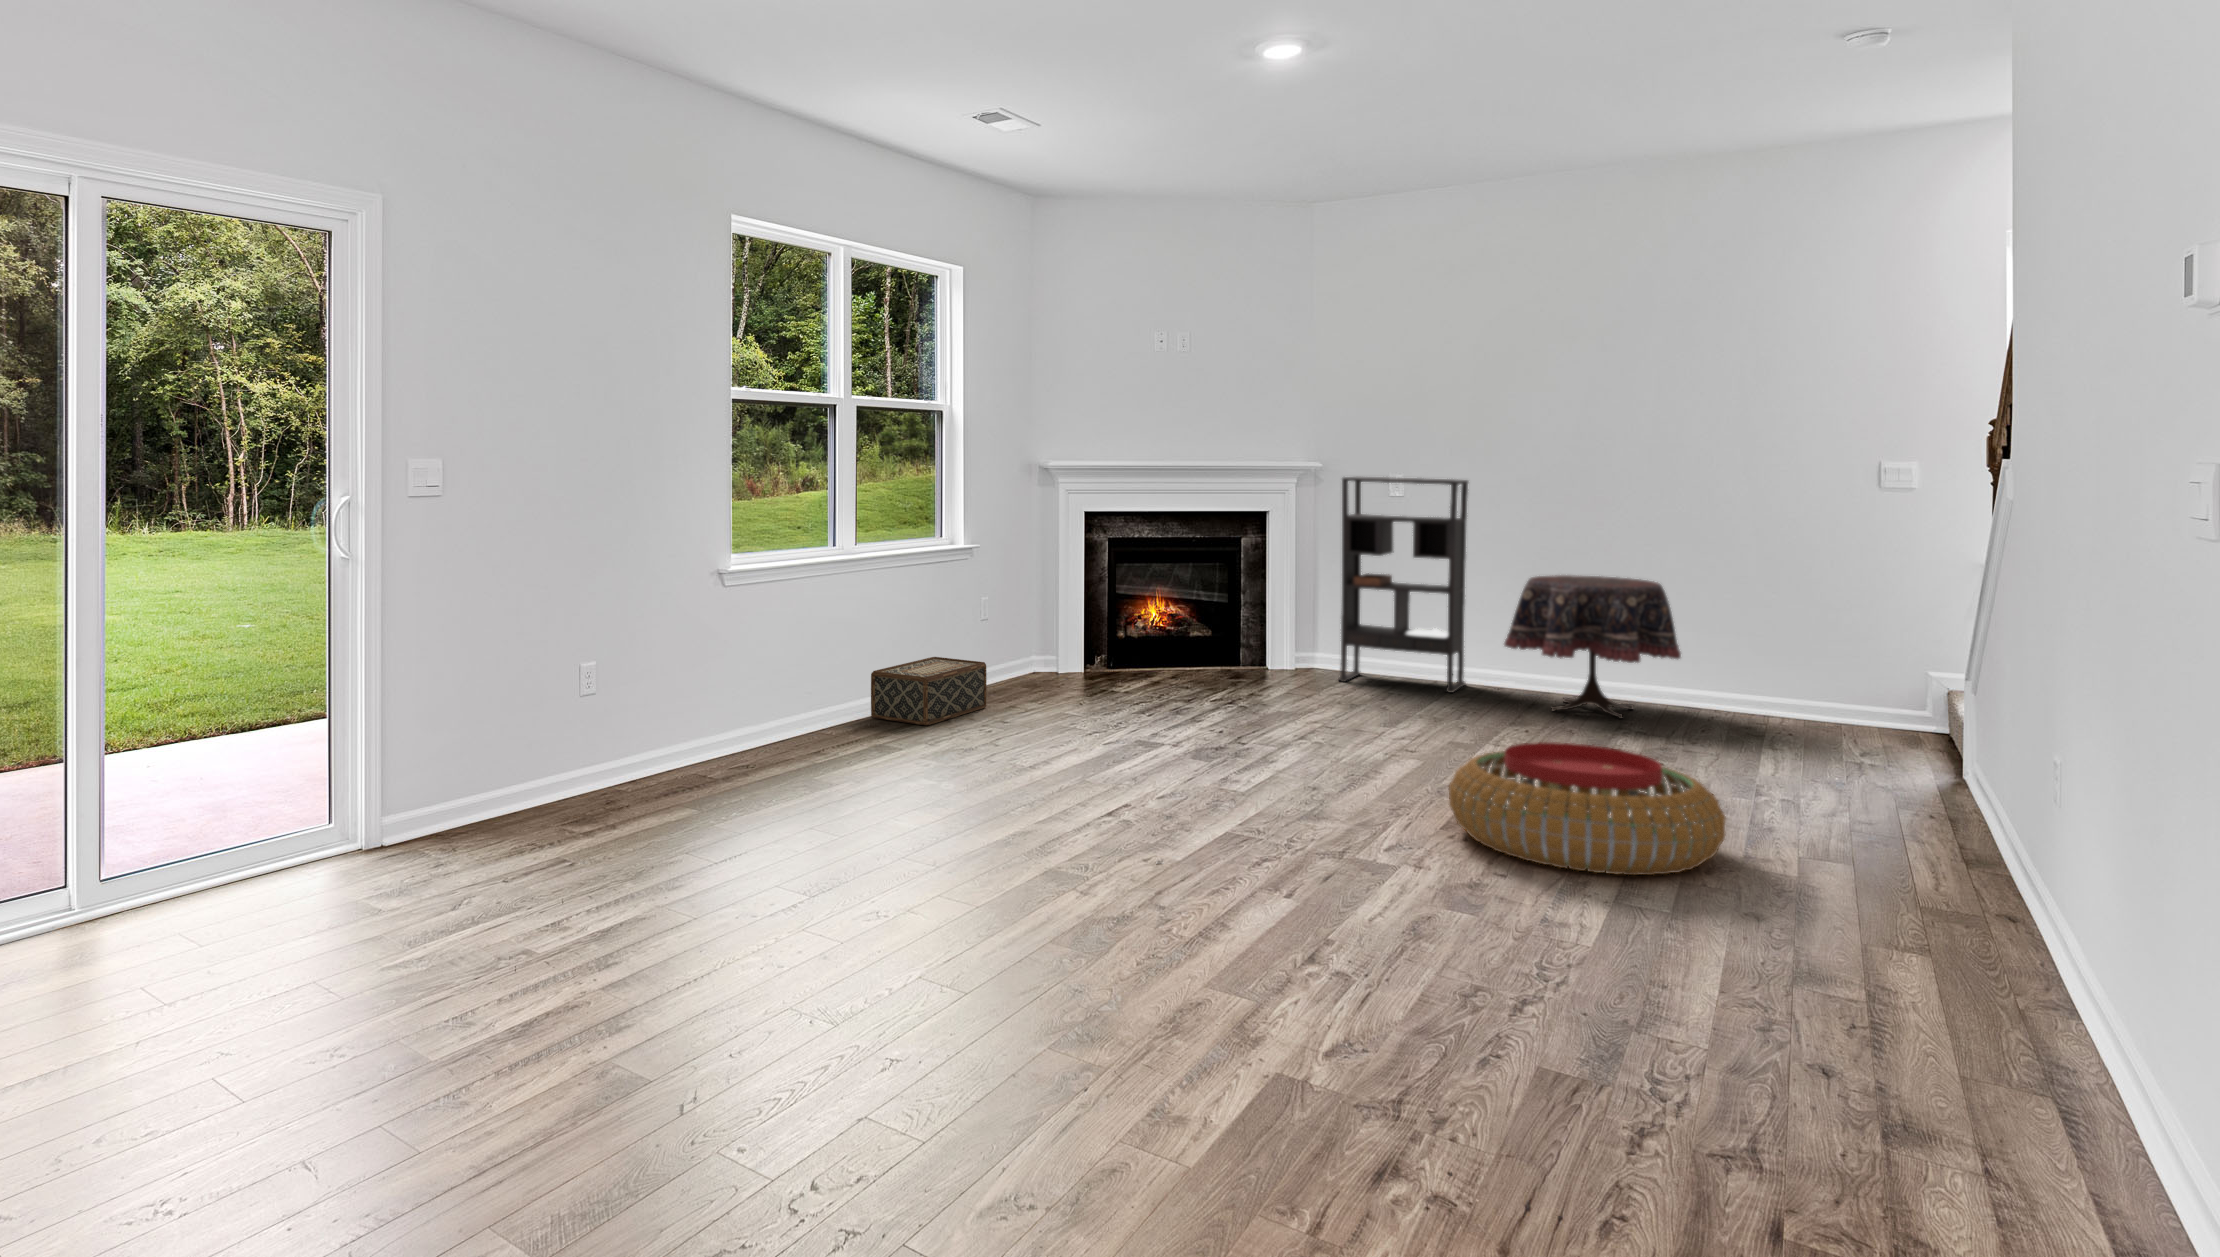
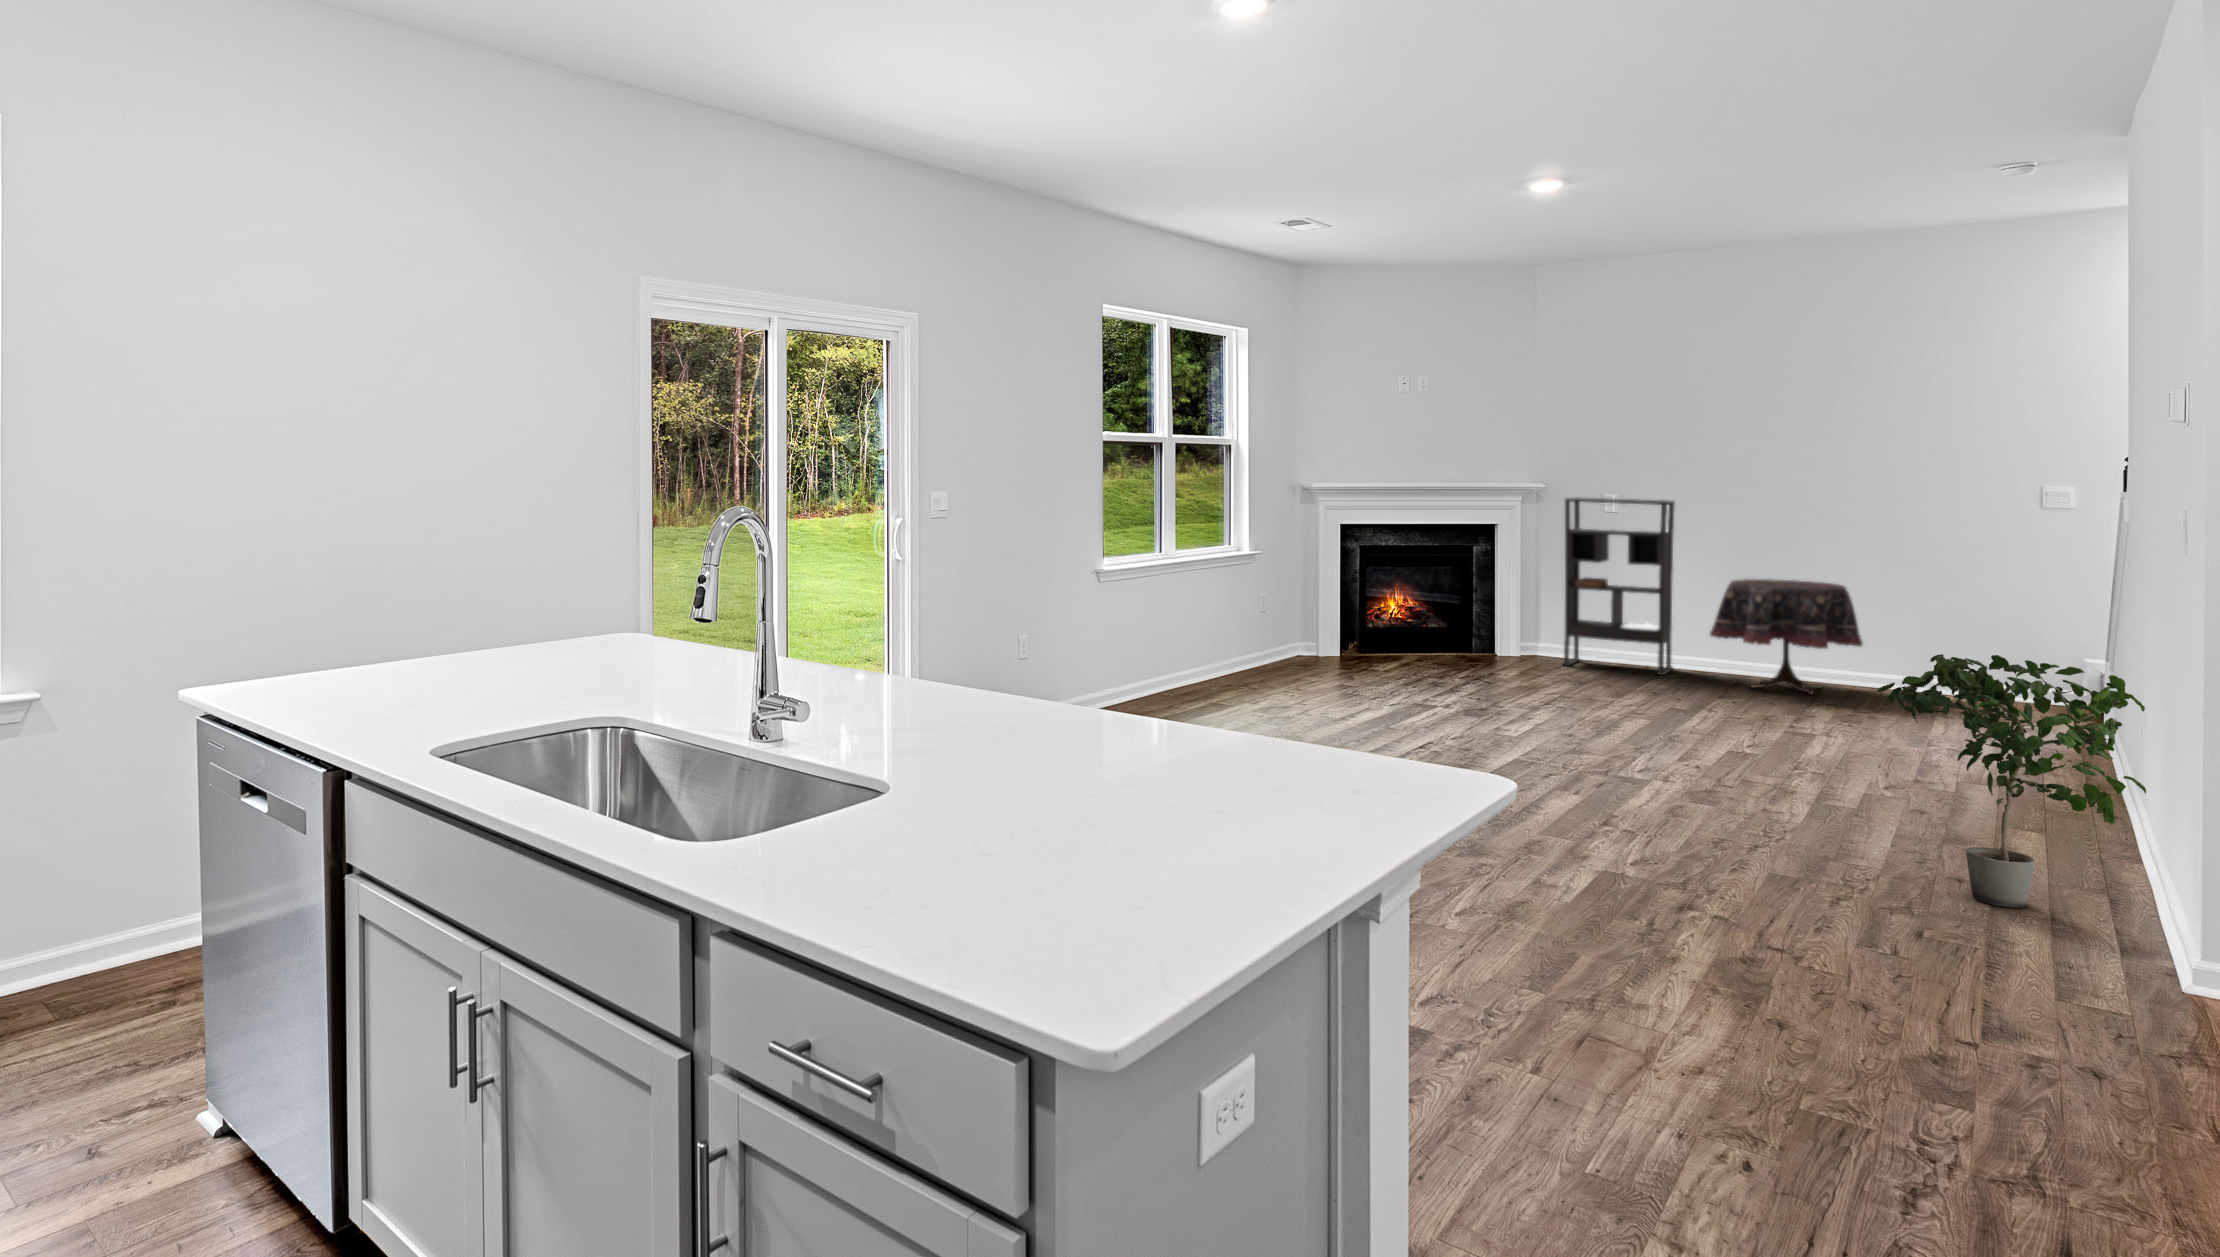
woven basket: present [871,657,987,725] -> none [1192,640,1279,691]
potted plant: none [1698,712,2133,1136] -> present [1877,654,2146,908]
pouf: present [1449,742,1725,875] -> none [1683,698,1899,788]

